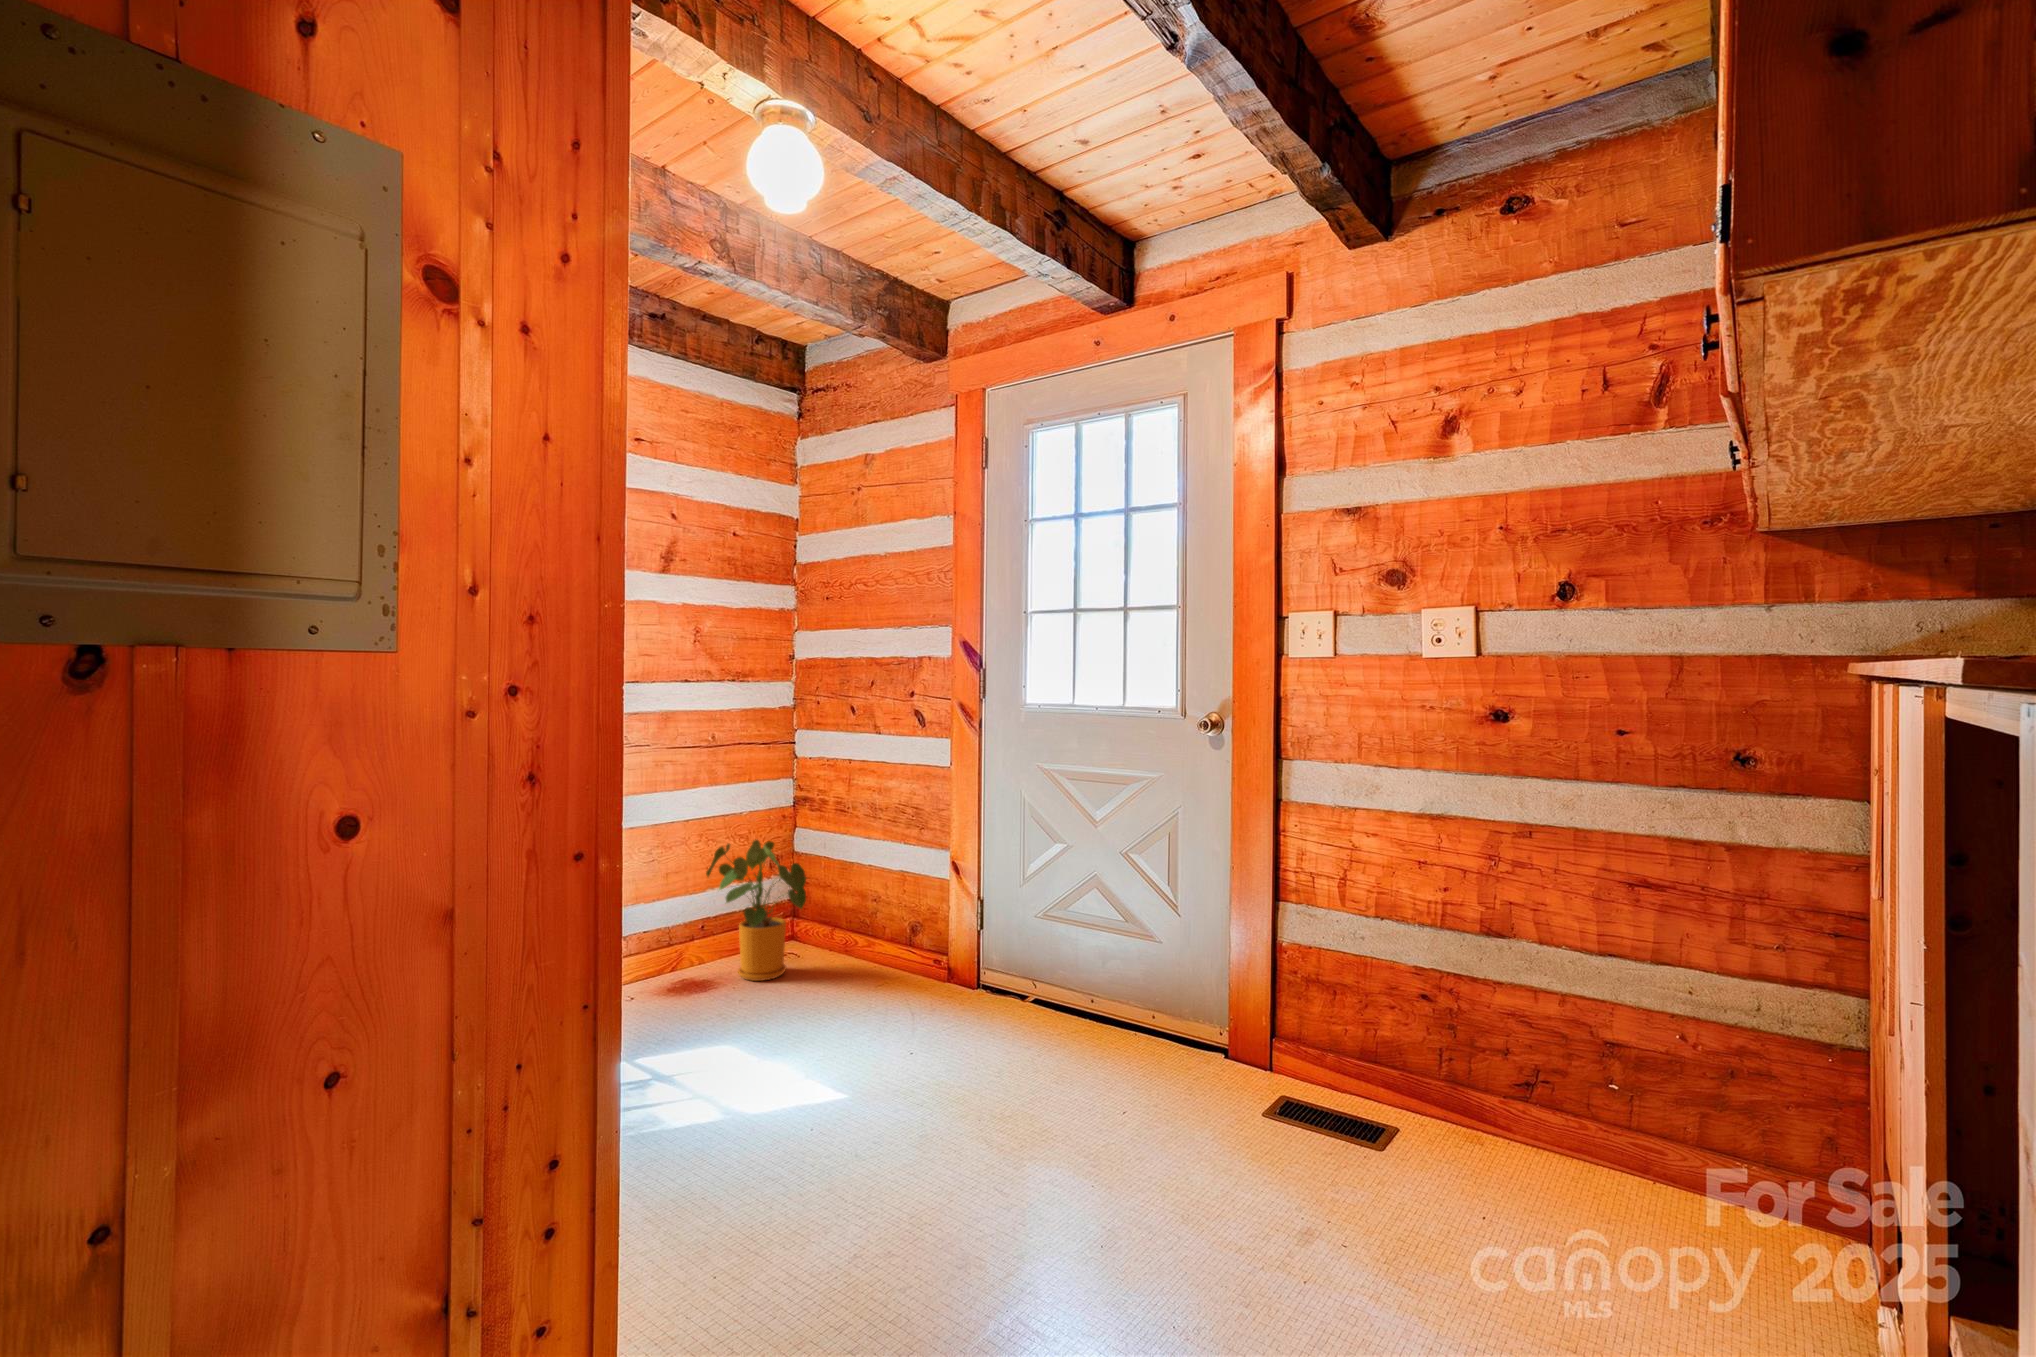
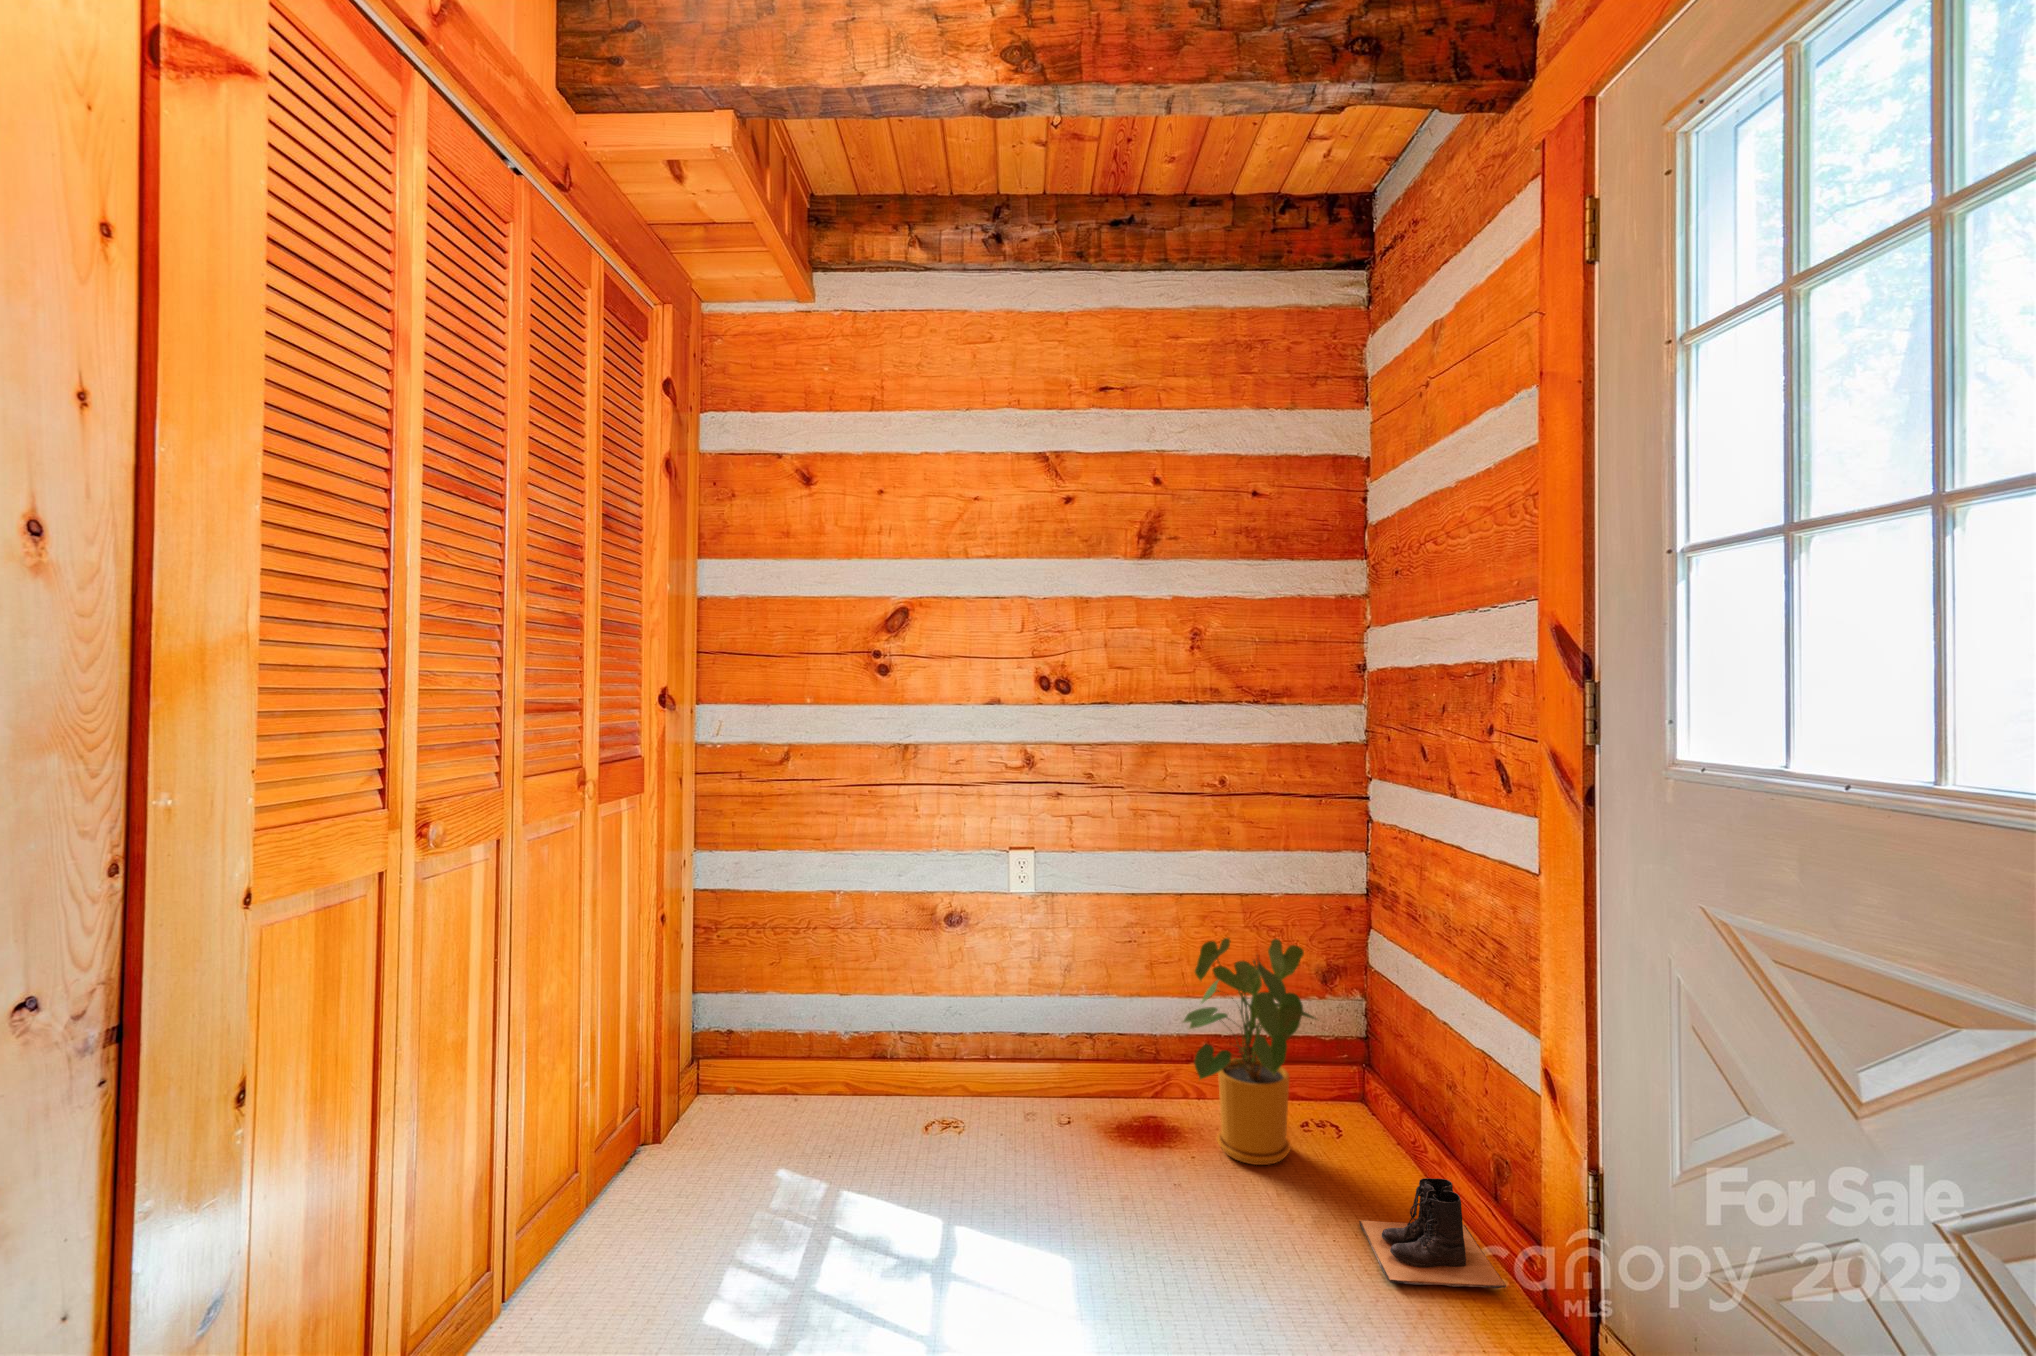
boots: none [849,939,930,993] -> present [1359,1178,1506,1288]

